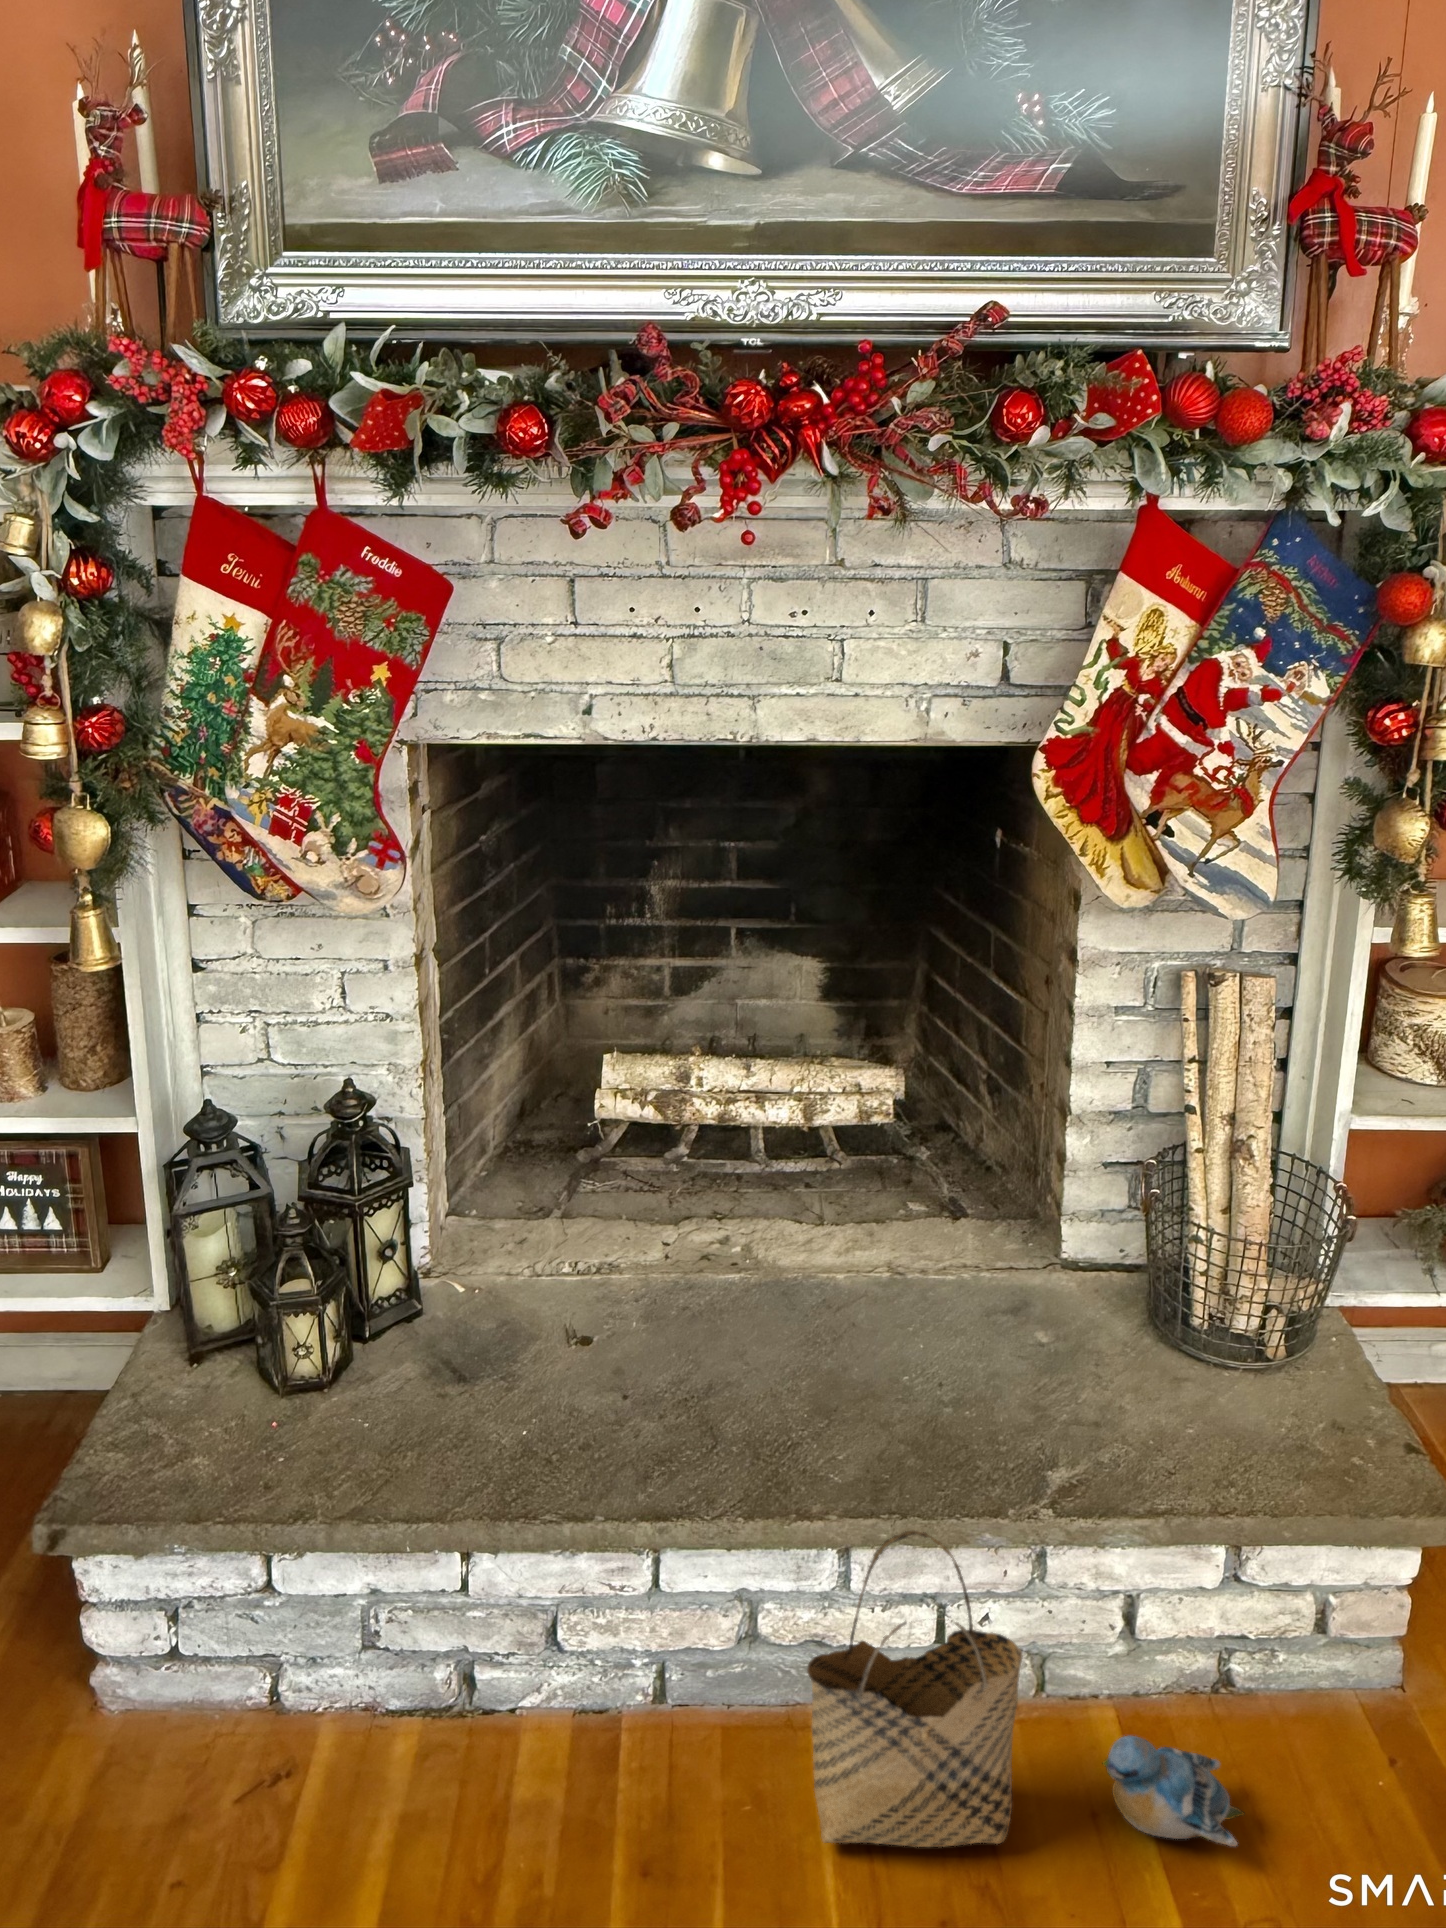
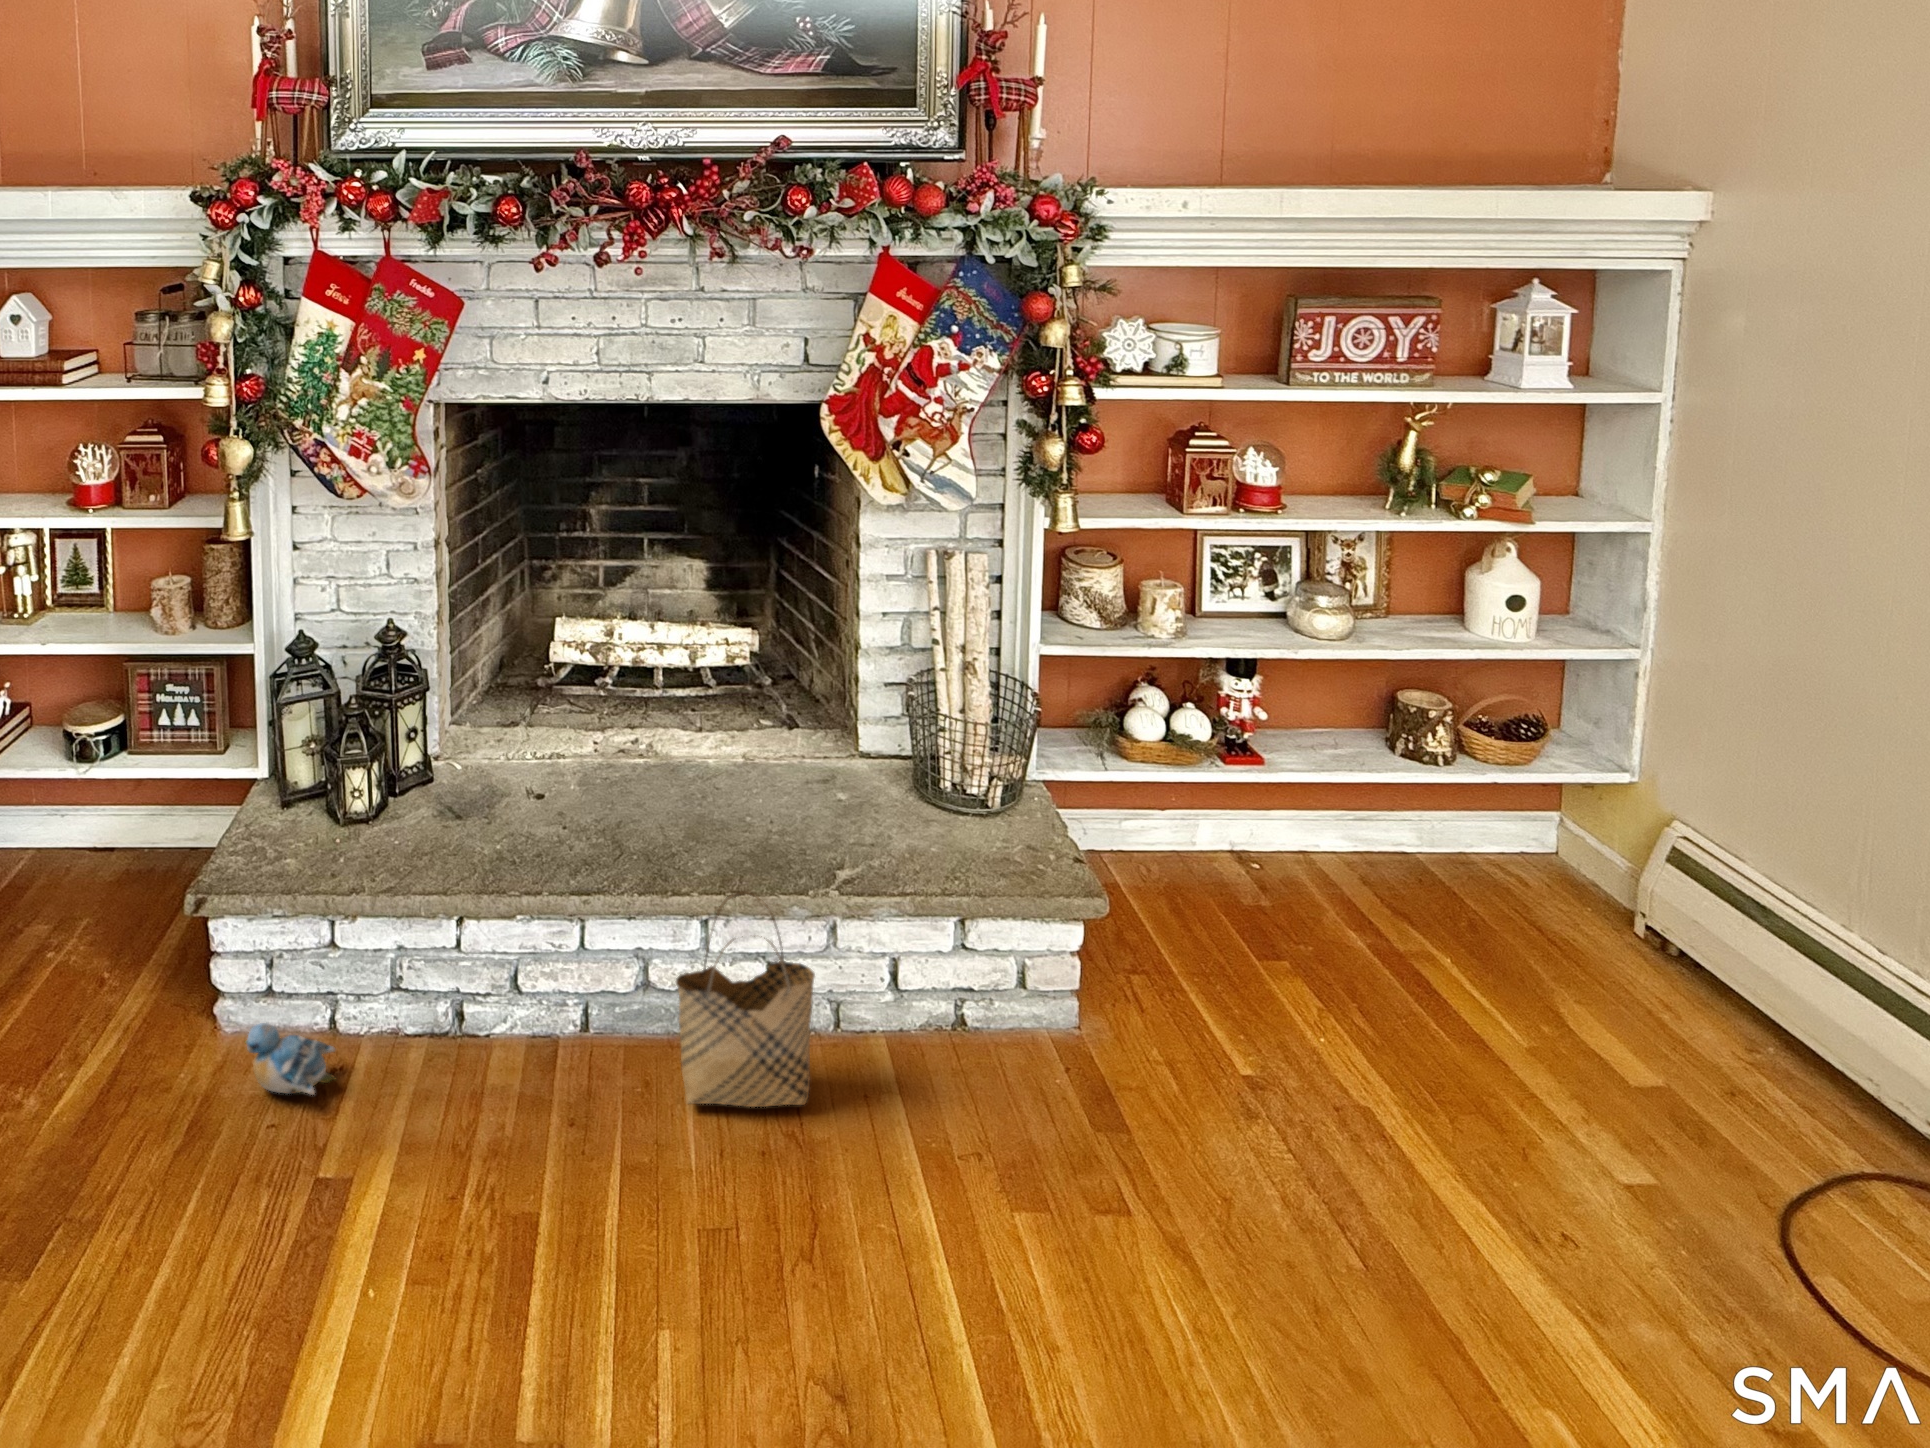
plush toy: present [1103,1736,1244,1846] -> present [246,1023,336,1095]

